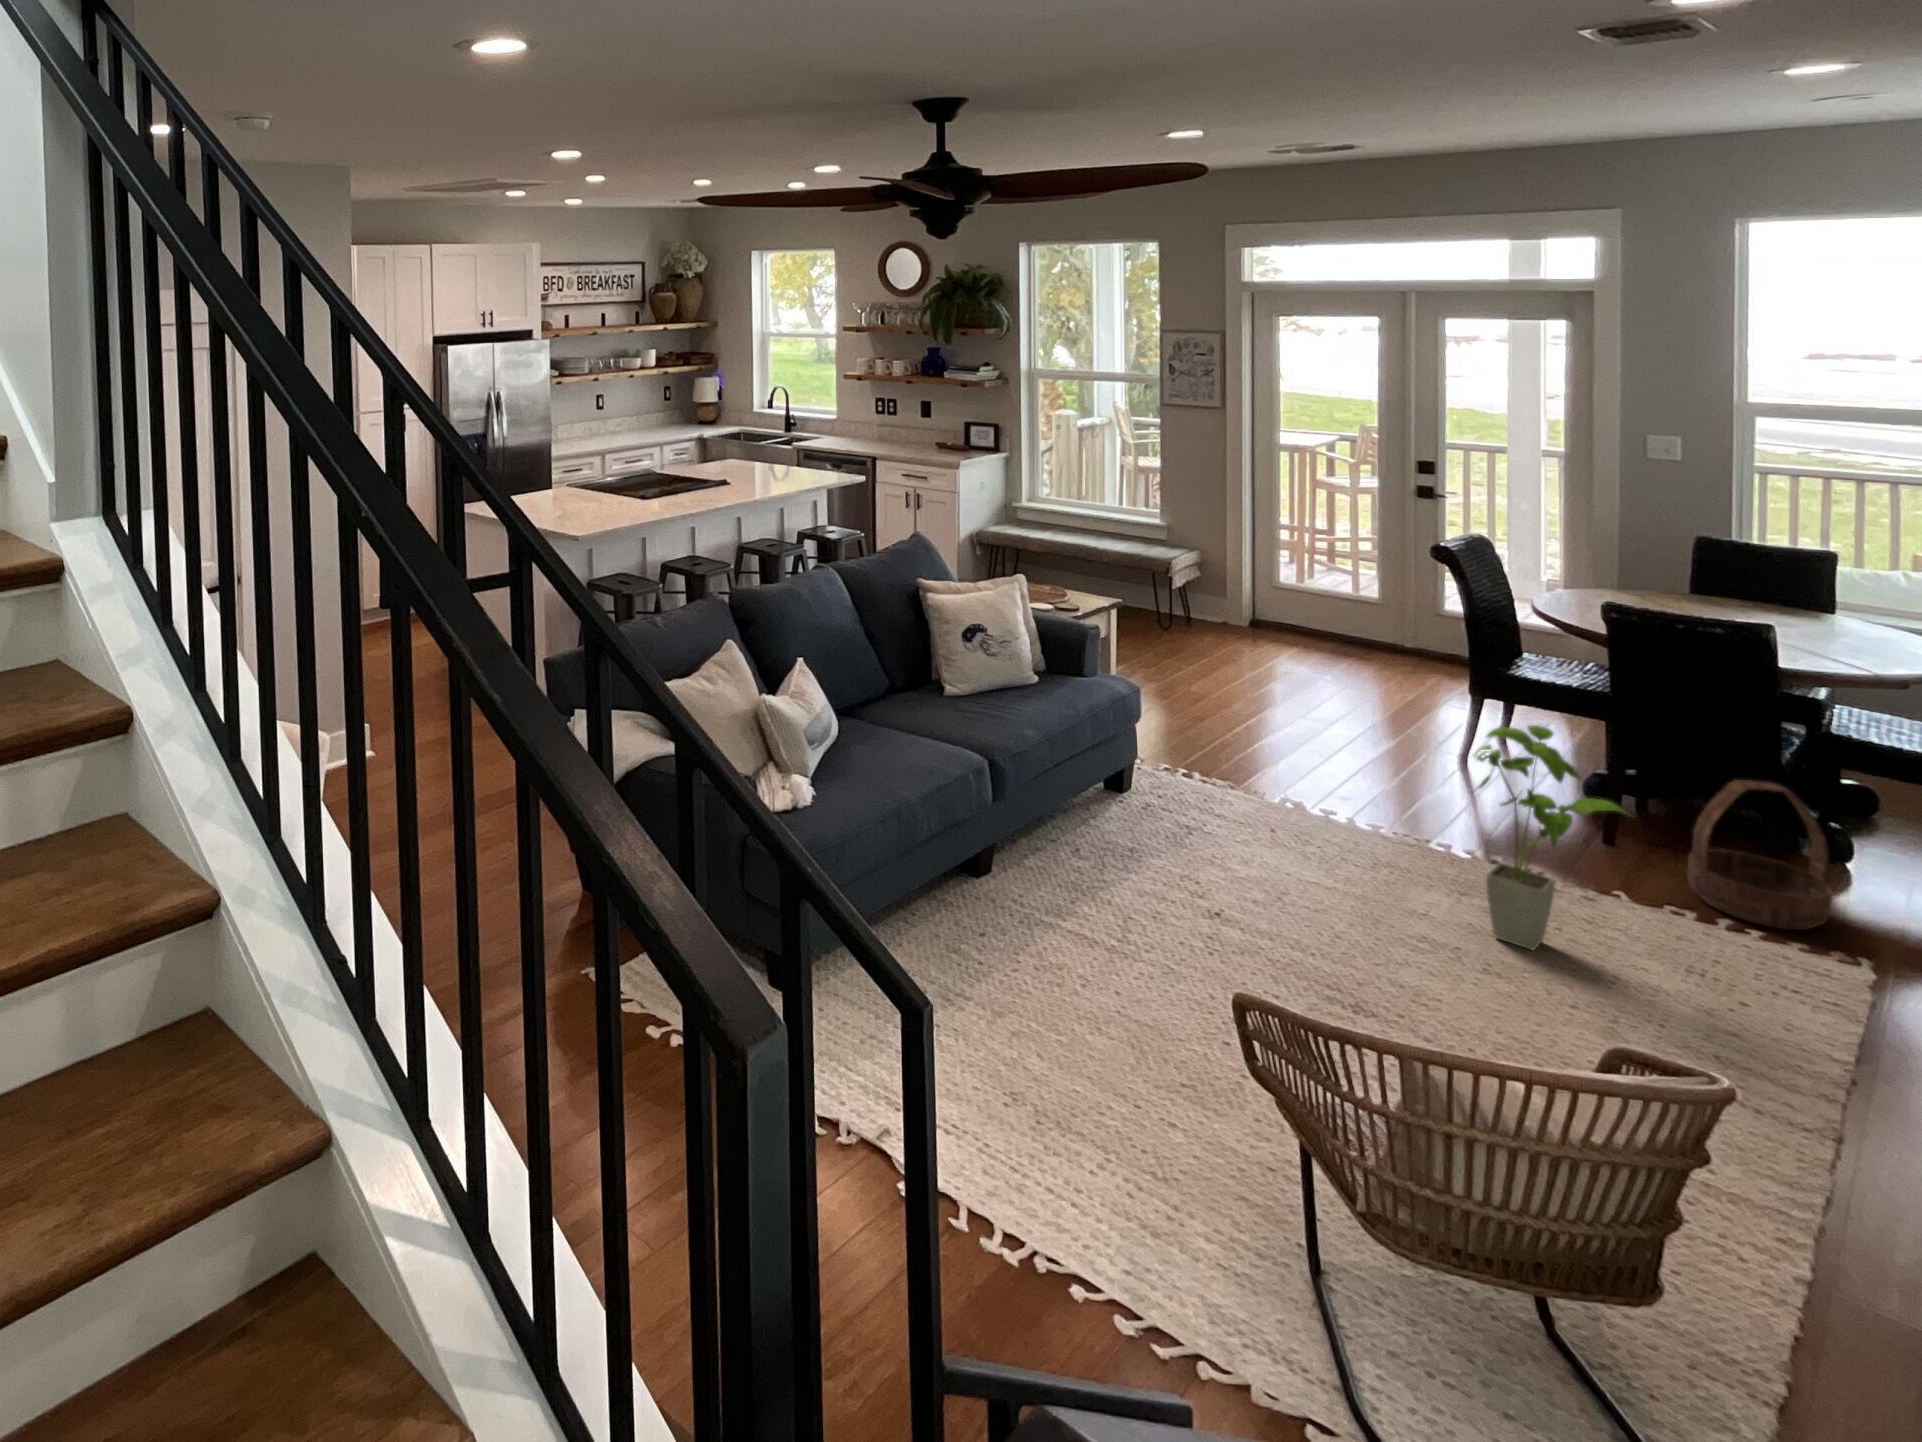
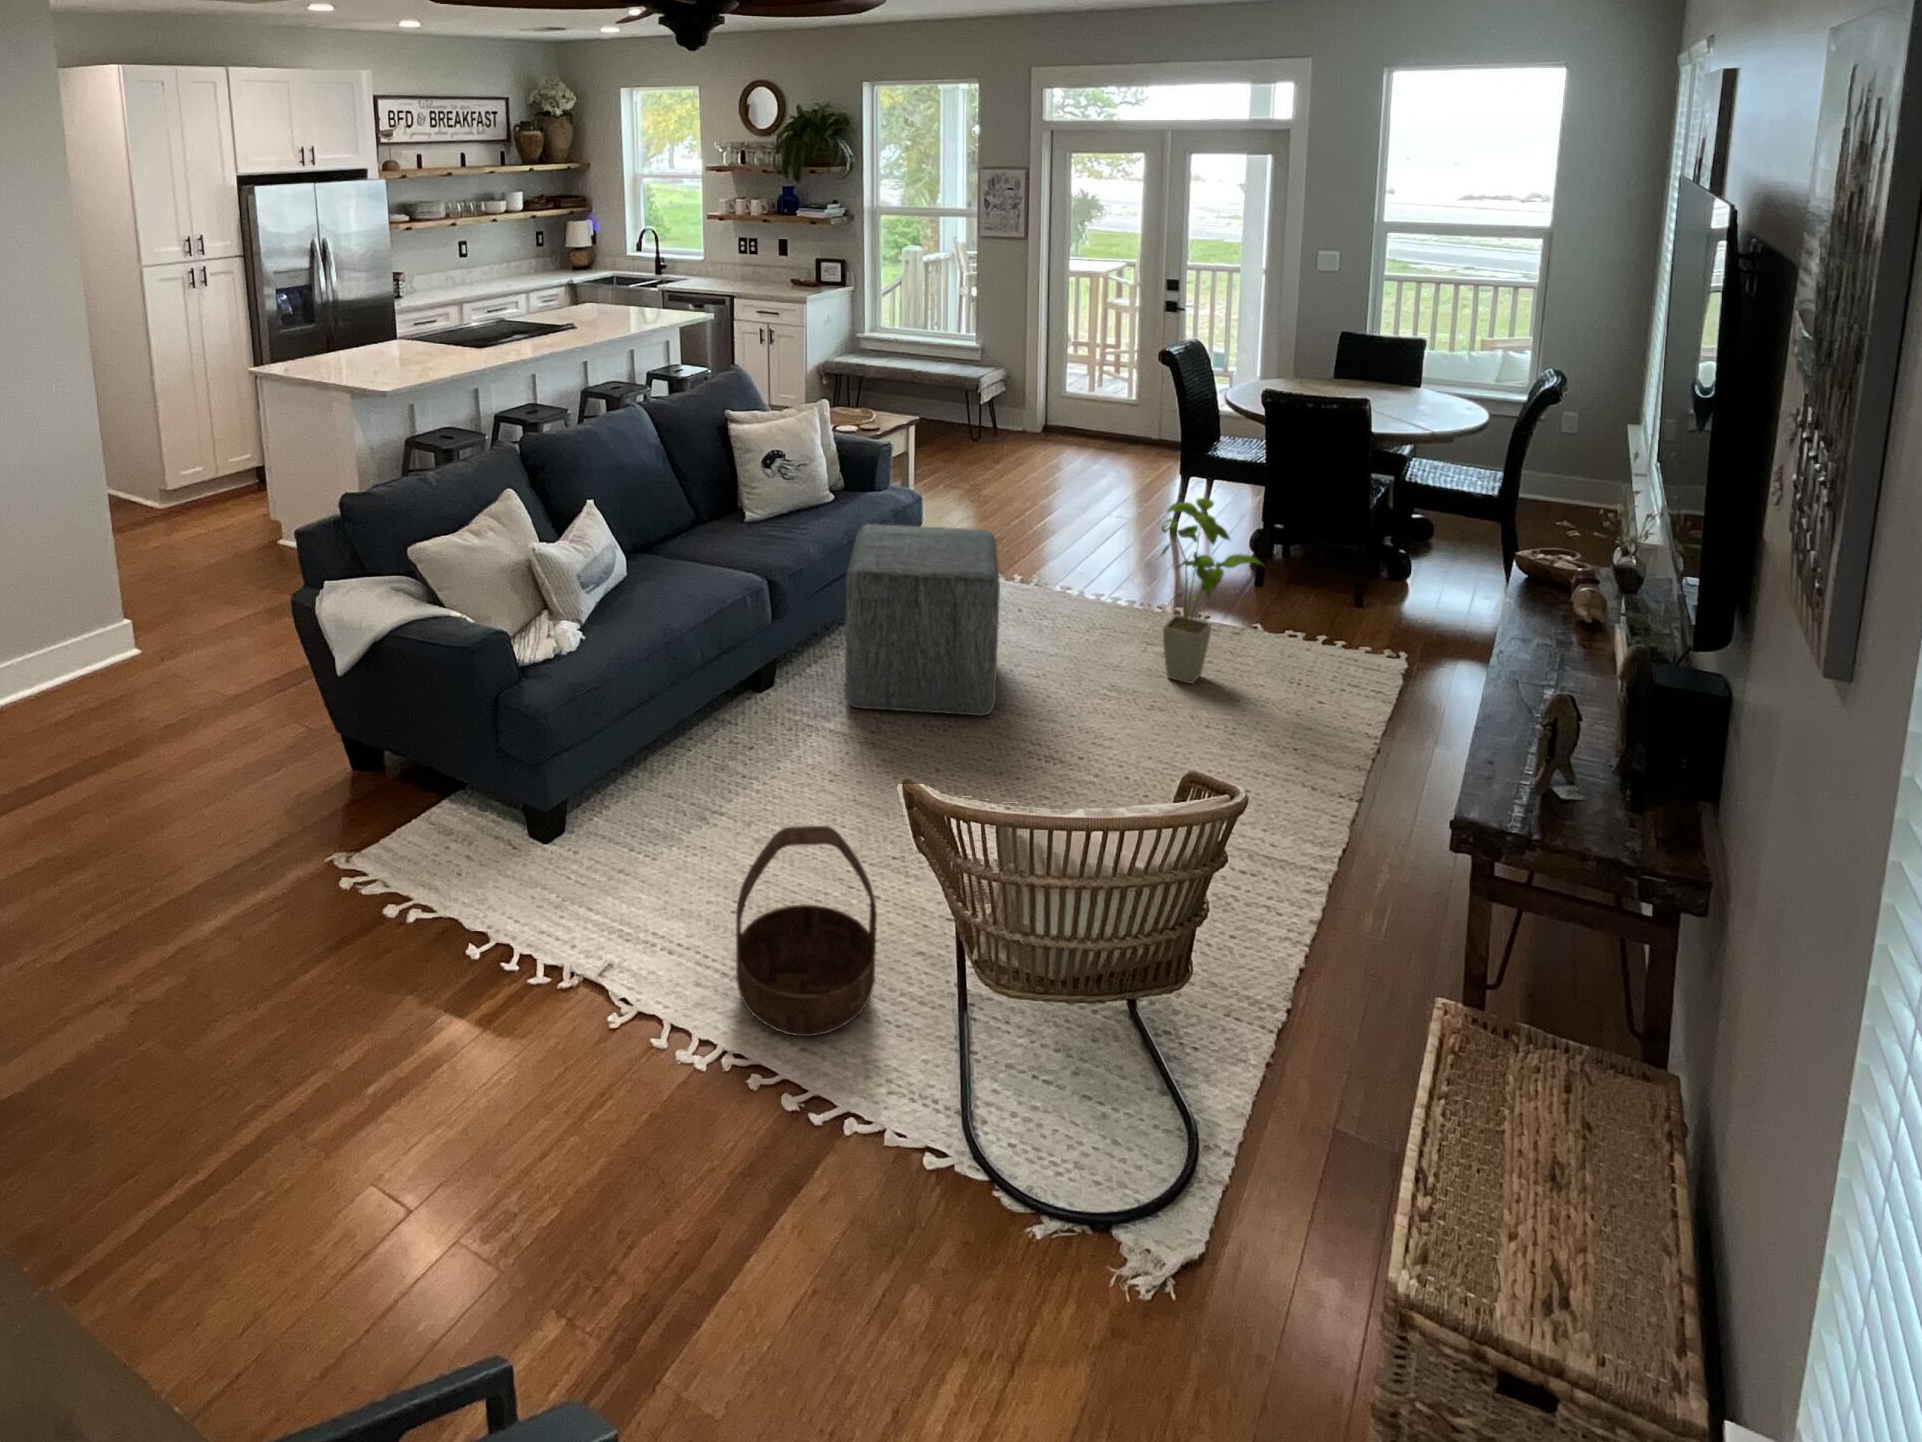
ottoman: none [1079,714,1273,945] -> present [845,524,1000,716]
basket: present [1687,780,1832,930] -> present [736,826,877,1036]

